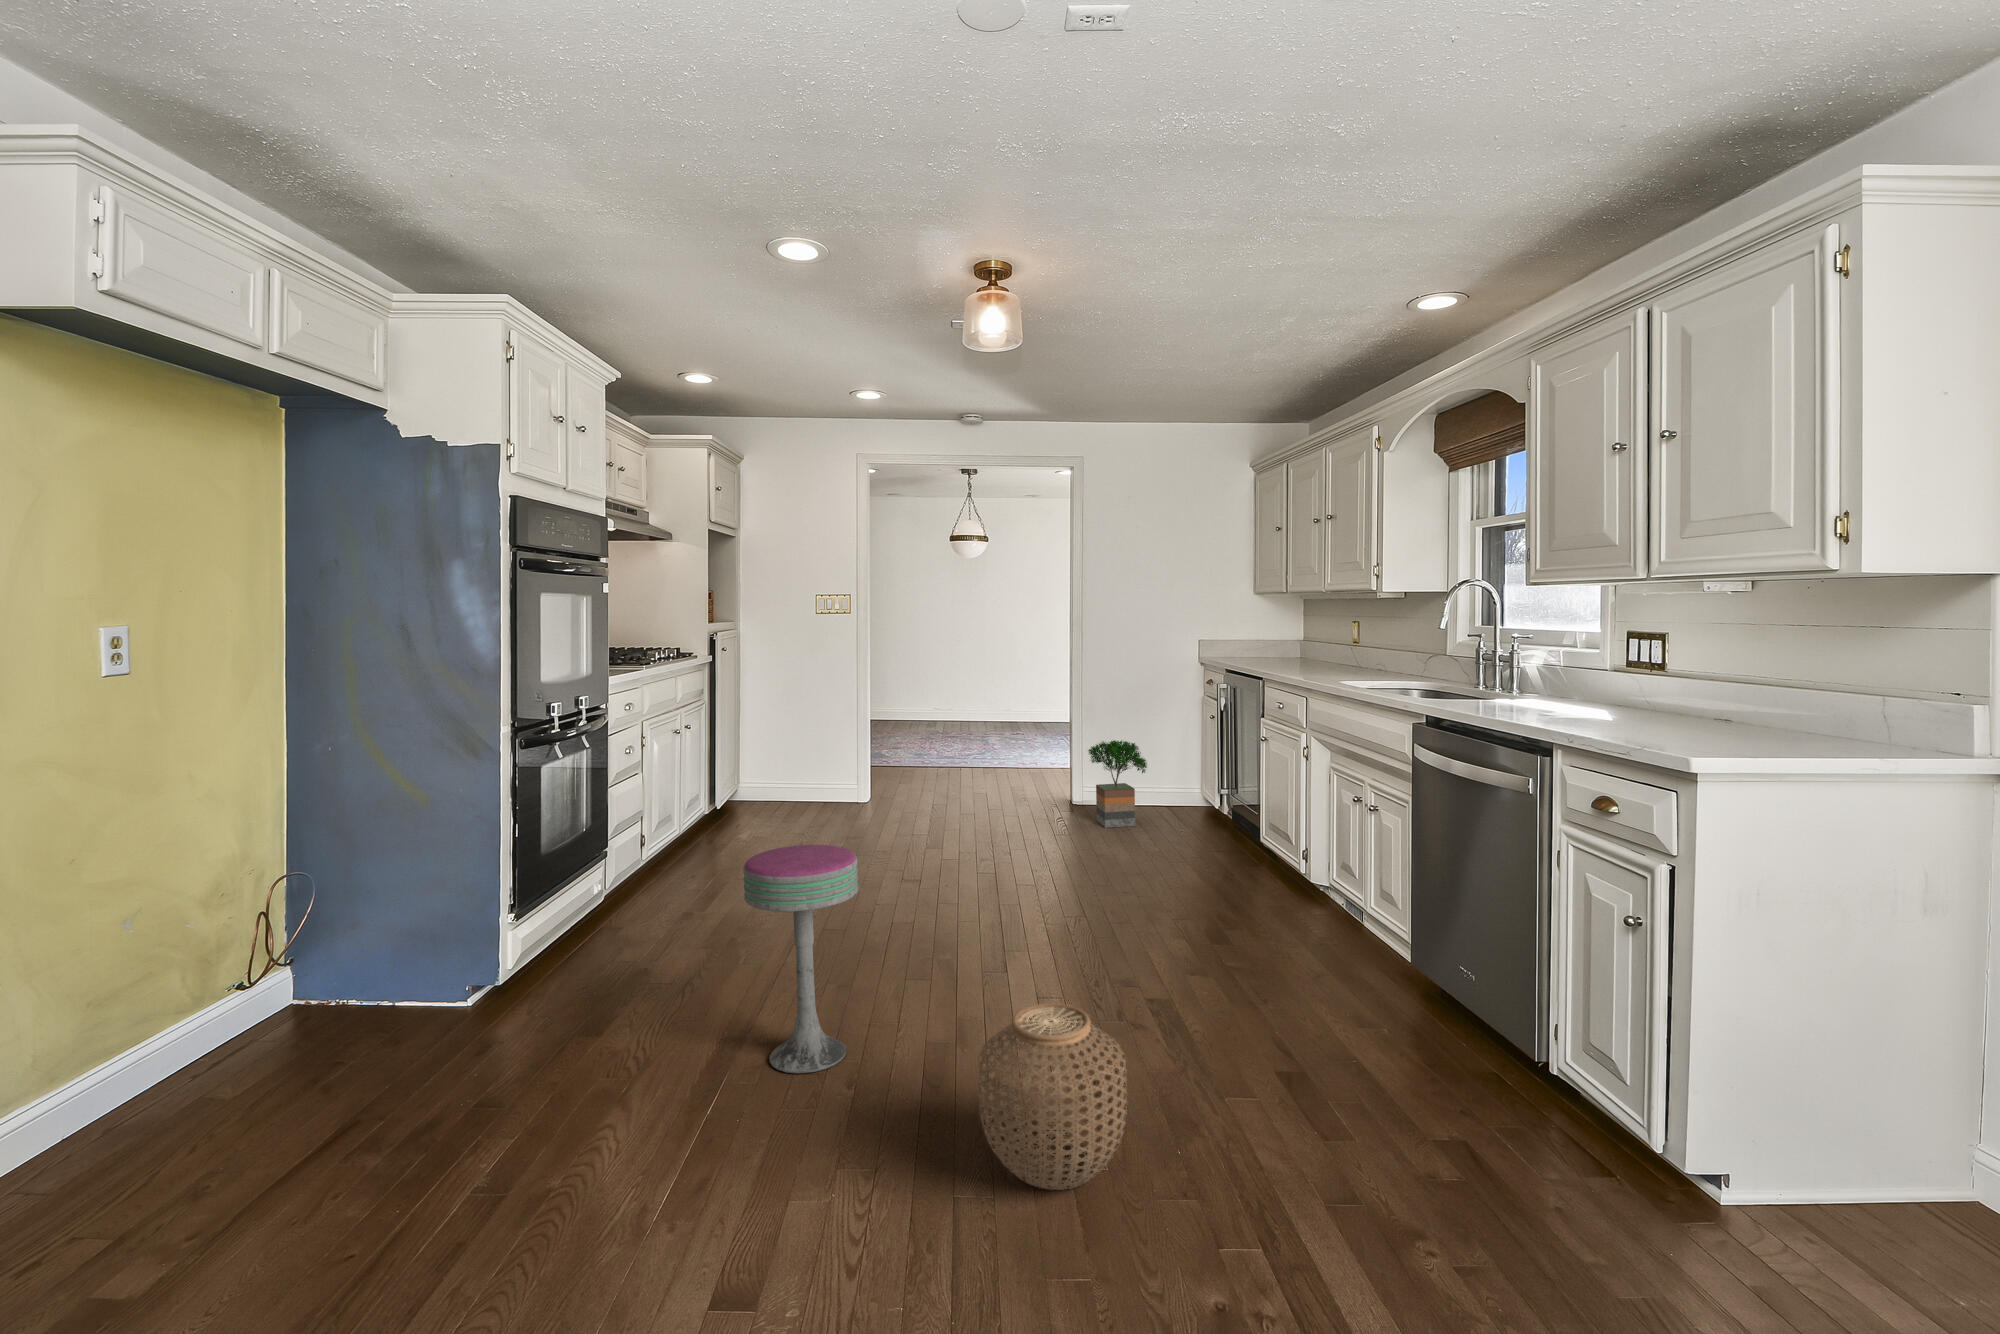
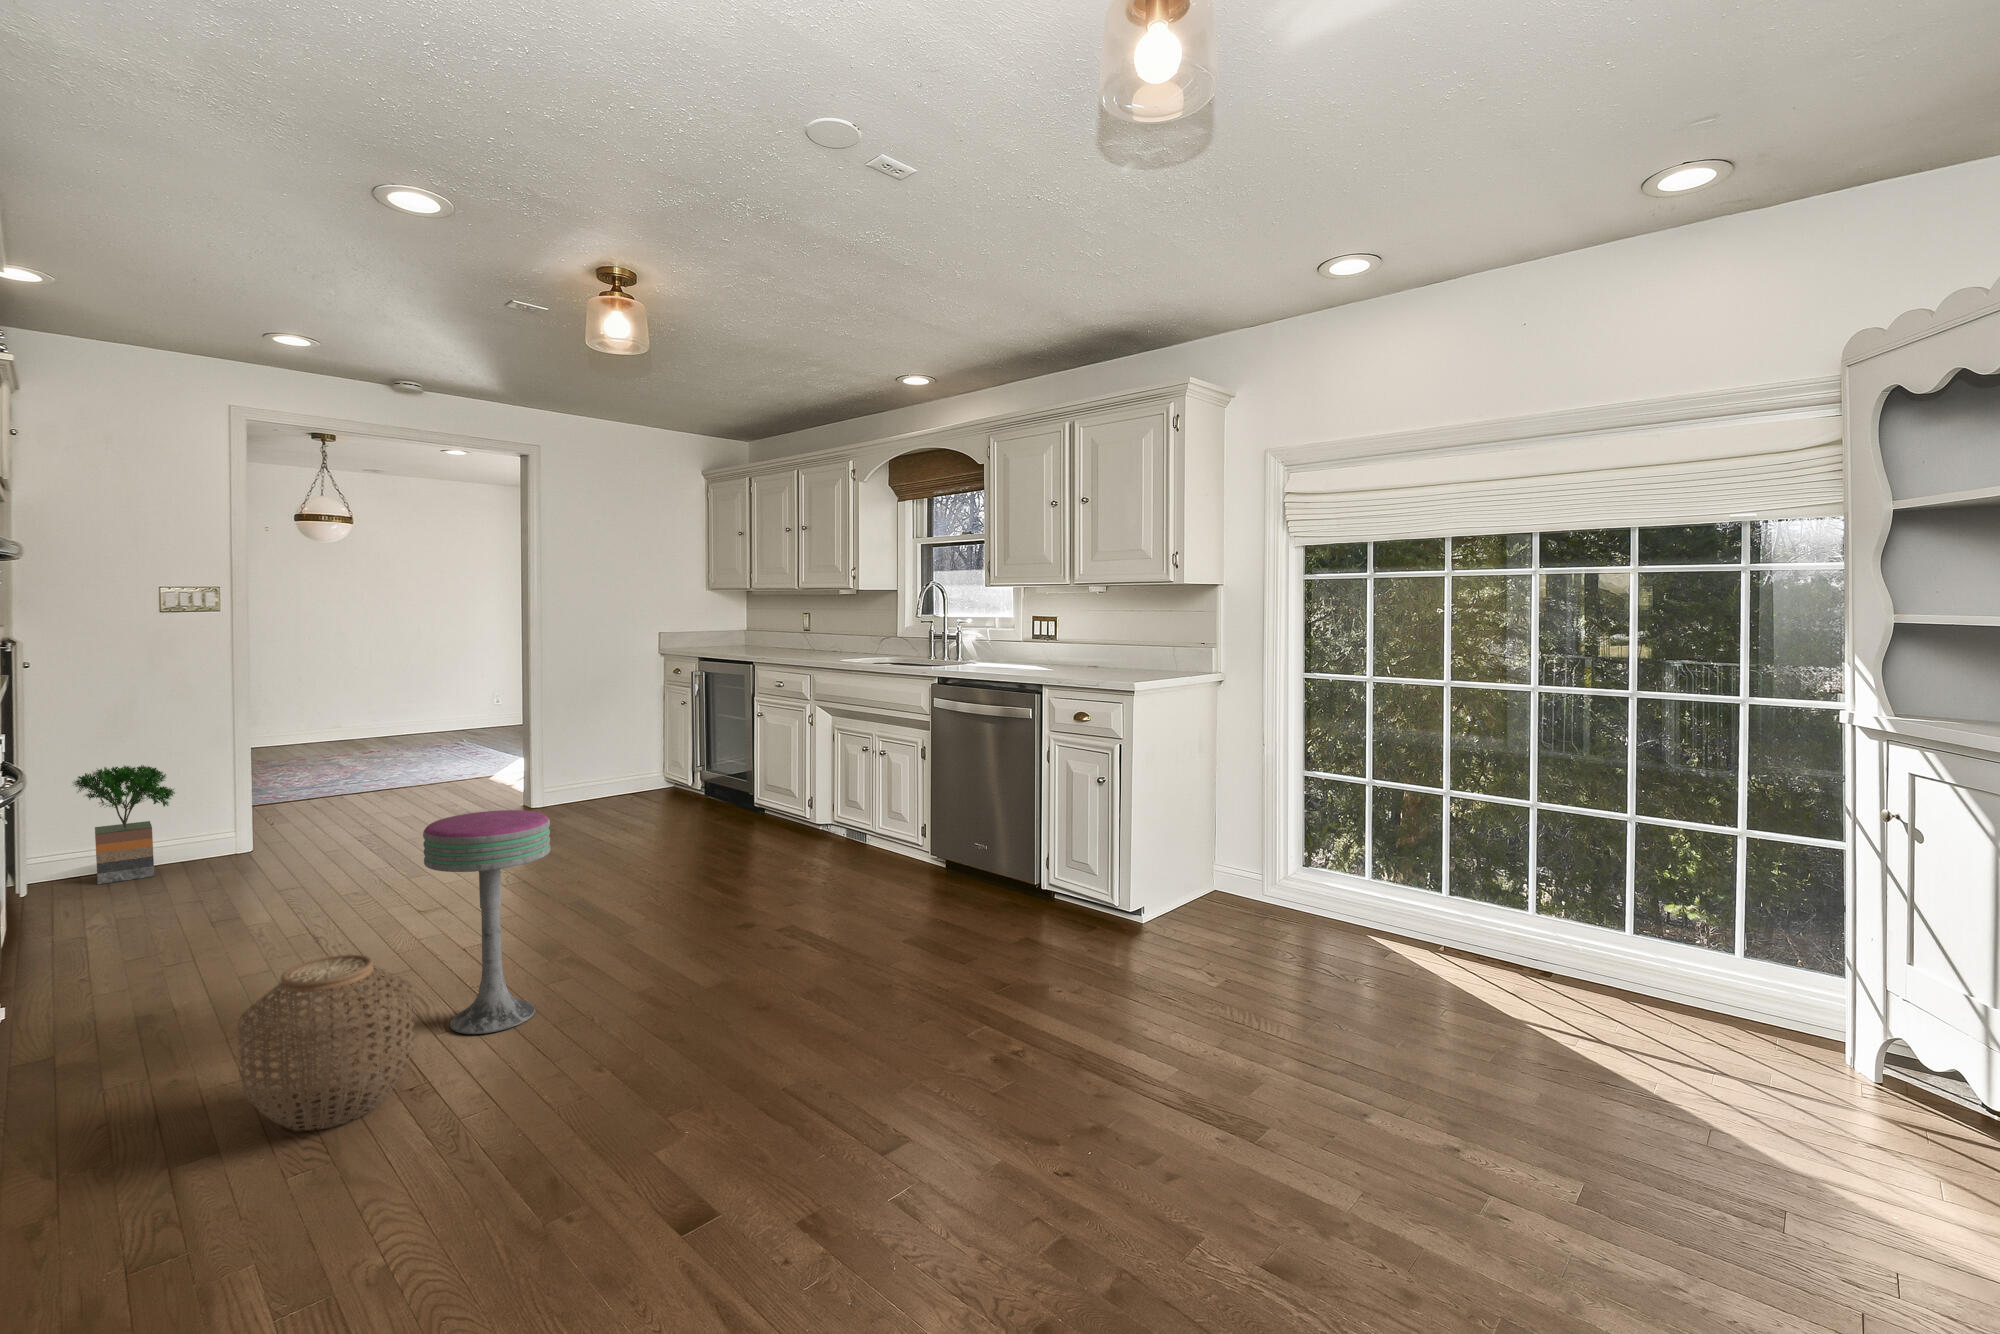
potted tree: present [1088,740,1147,828] -> present [74,765,175,884]
woven basket: present [979,1003,1127,1190] -> present [238,955,414,1130]

